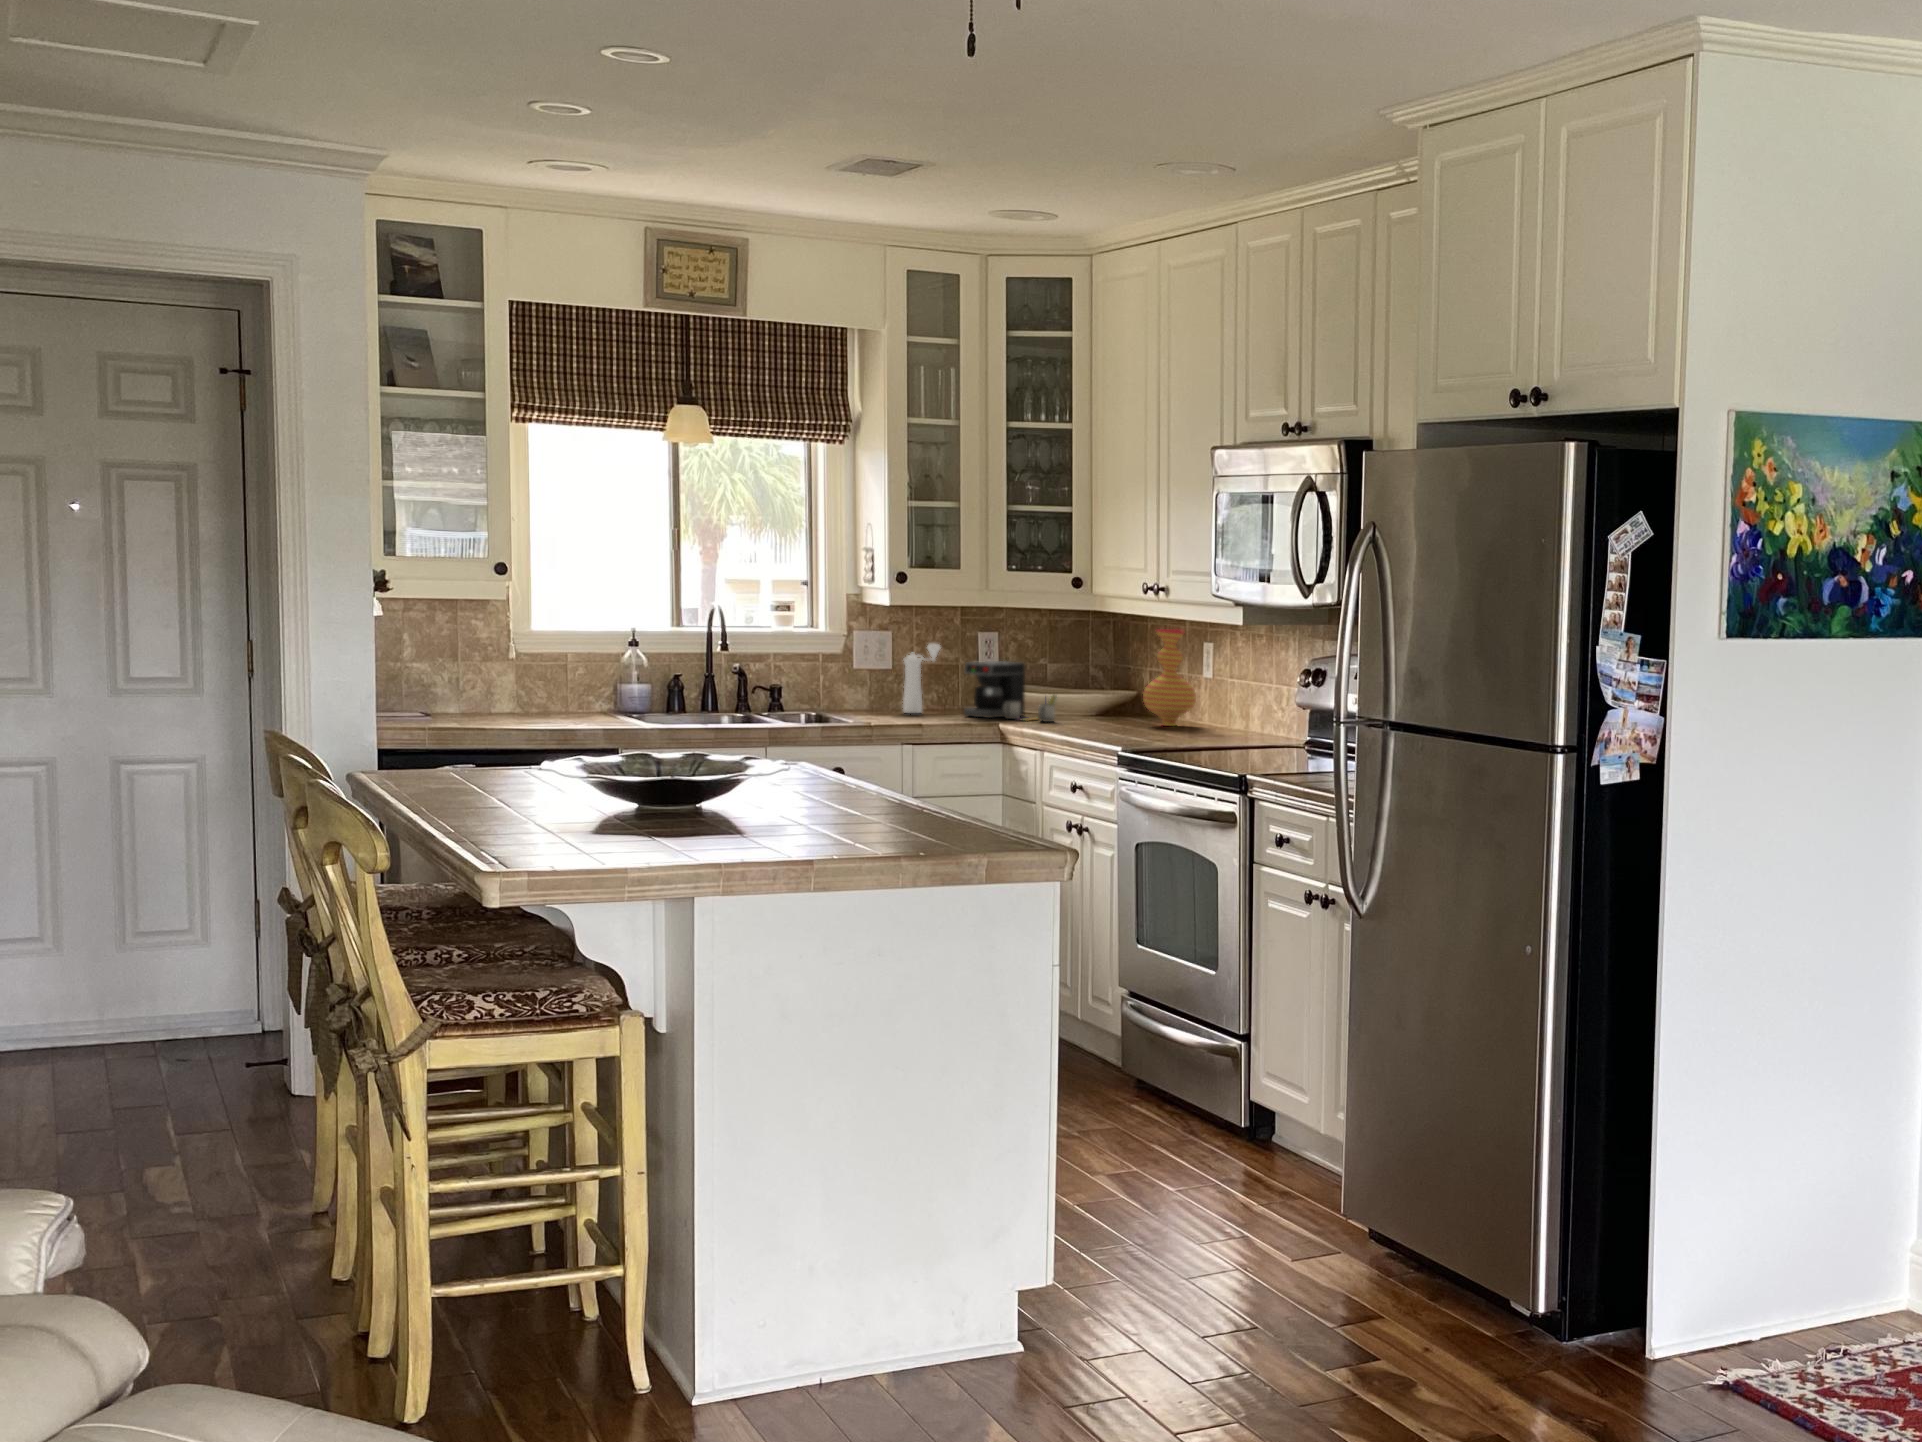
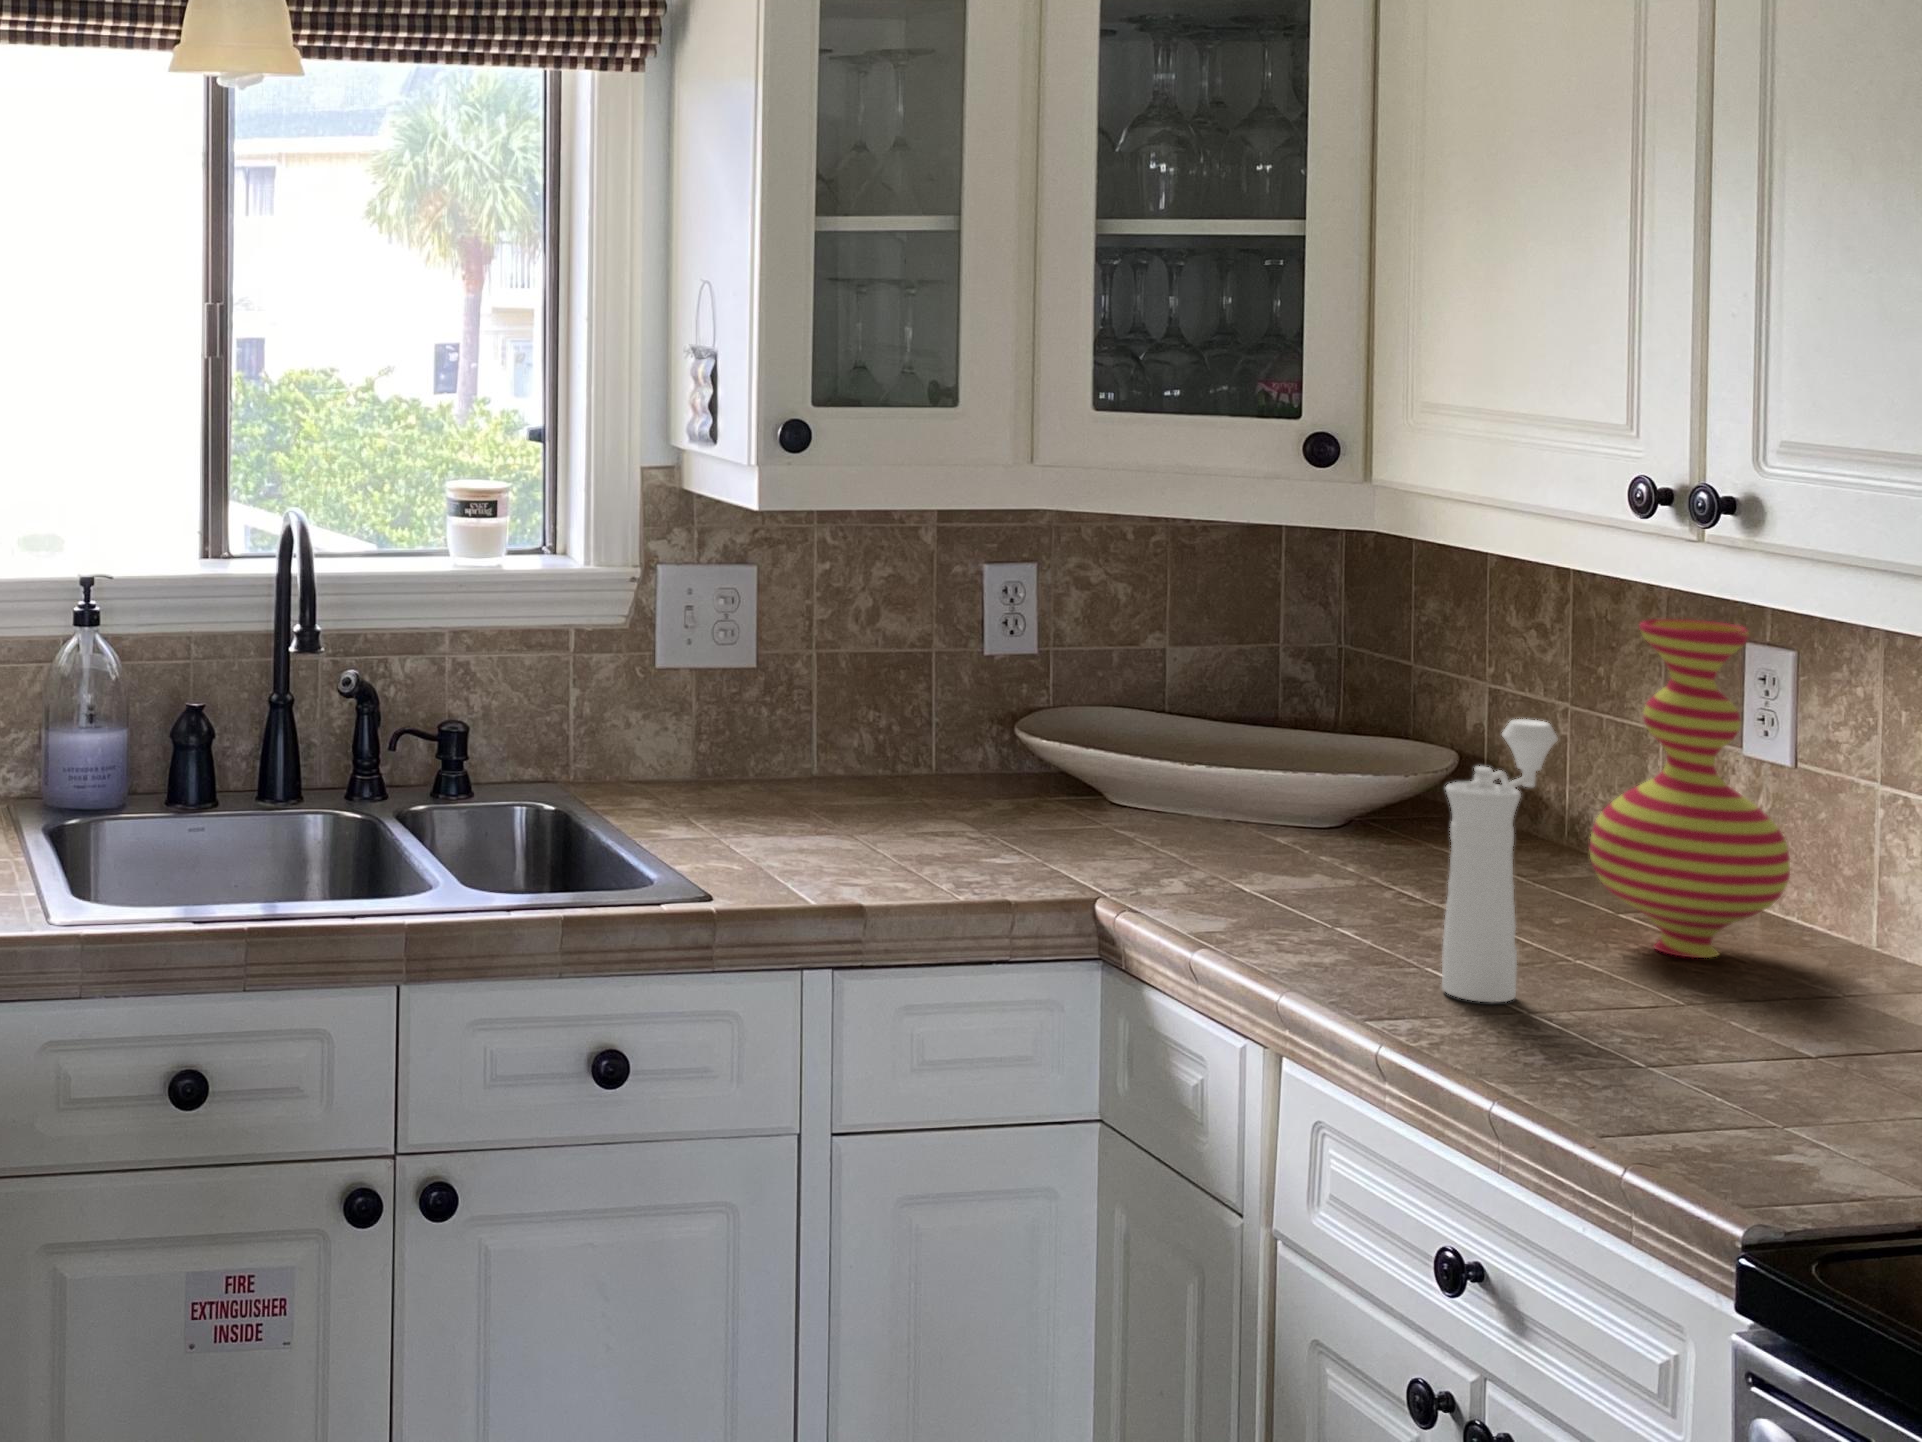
pepper mill: present [903,644,940,713] -> present [1442,719,1558,1003]
coffee maker: present [964,661,1056,722] -> none [967,670,1279,900]

